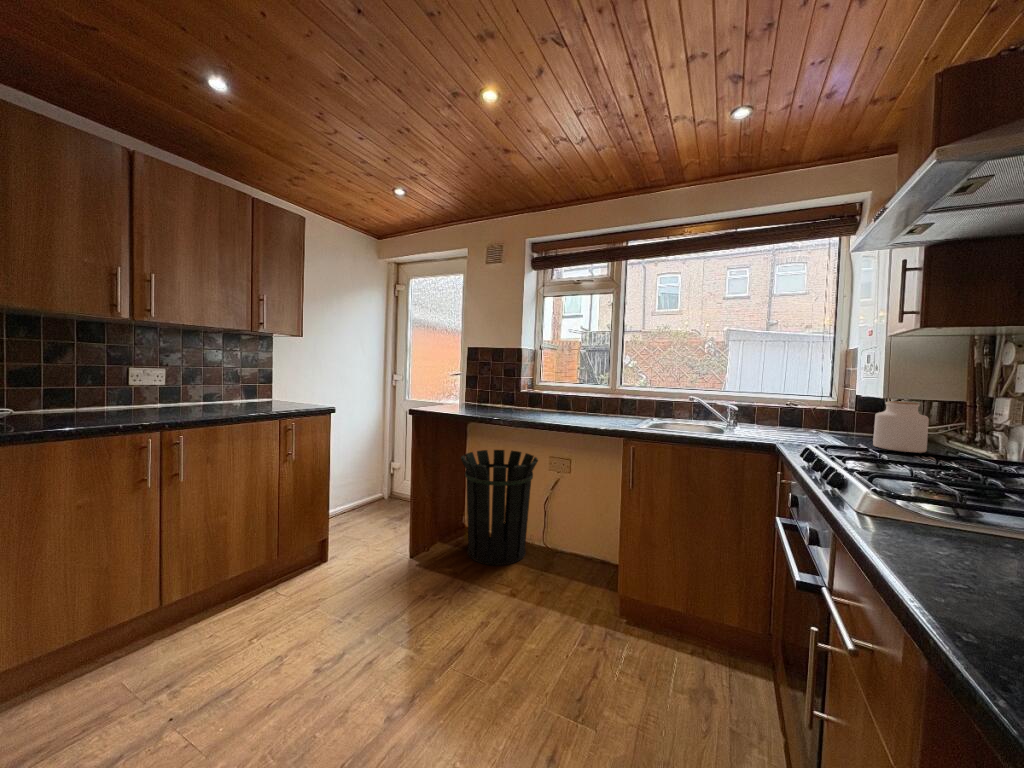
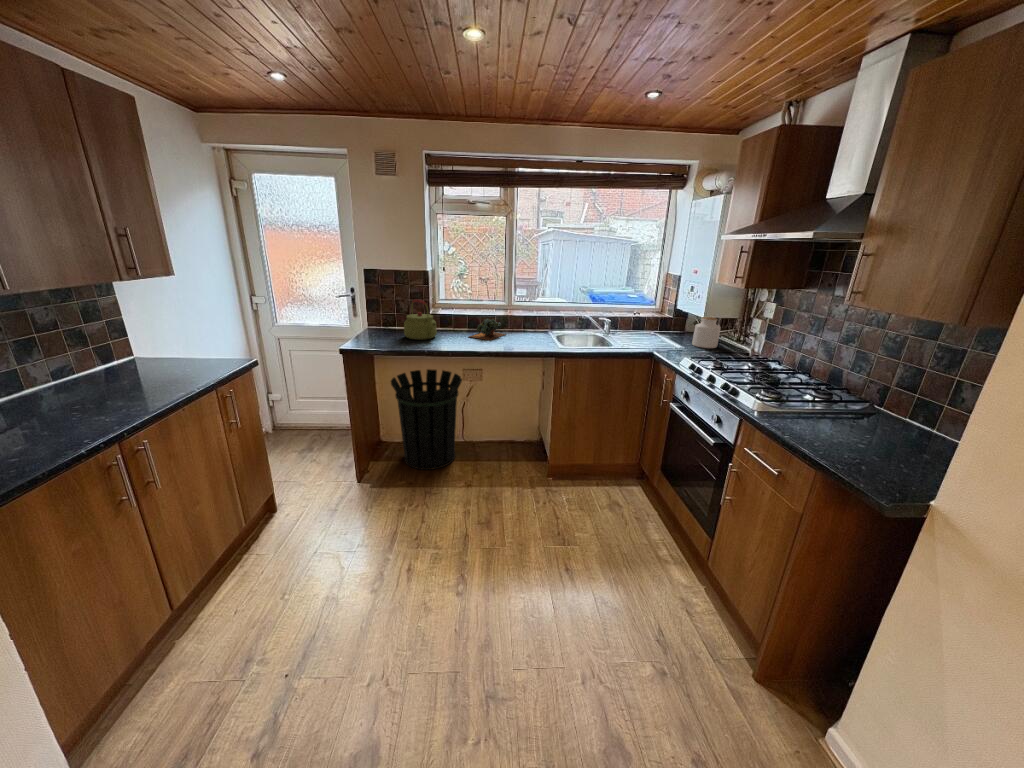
kettle: none [484,373,517,413] -> present [404,299,437,340]
succulent plant: none [547,396,595,419] -> present [469,318,506,340]

